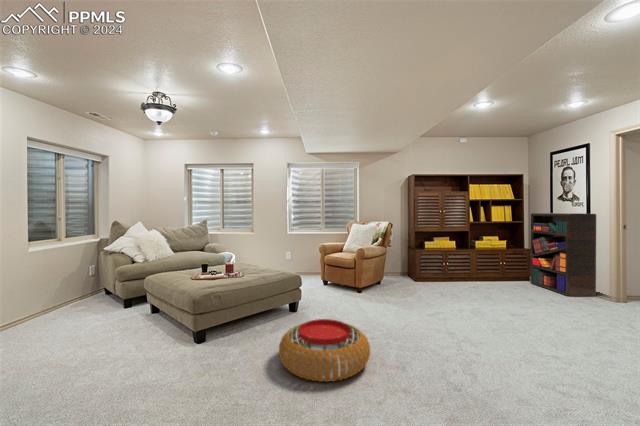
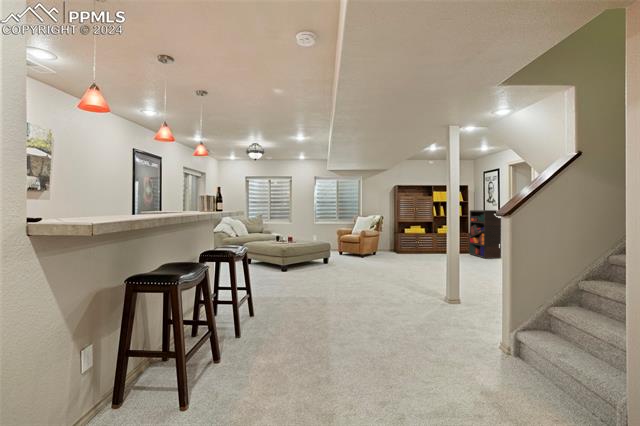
pouf: present [279,319,370,382] -> none [330,258,371,278]

